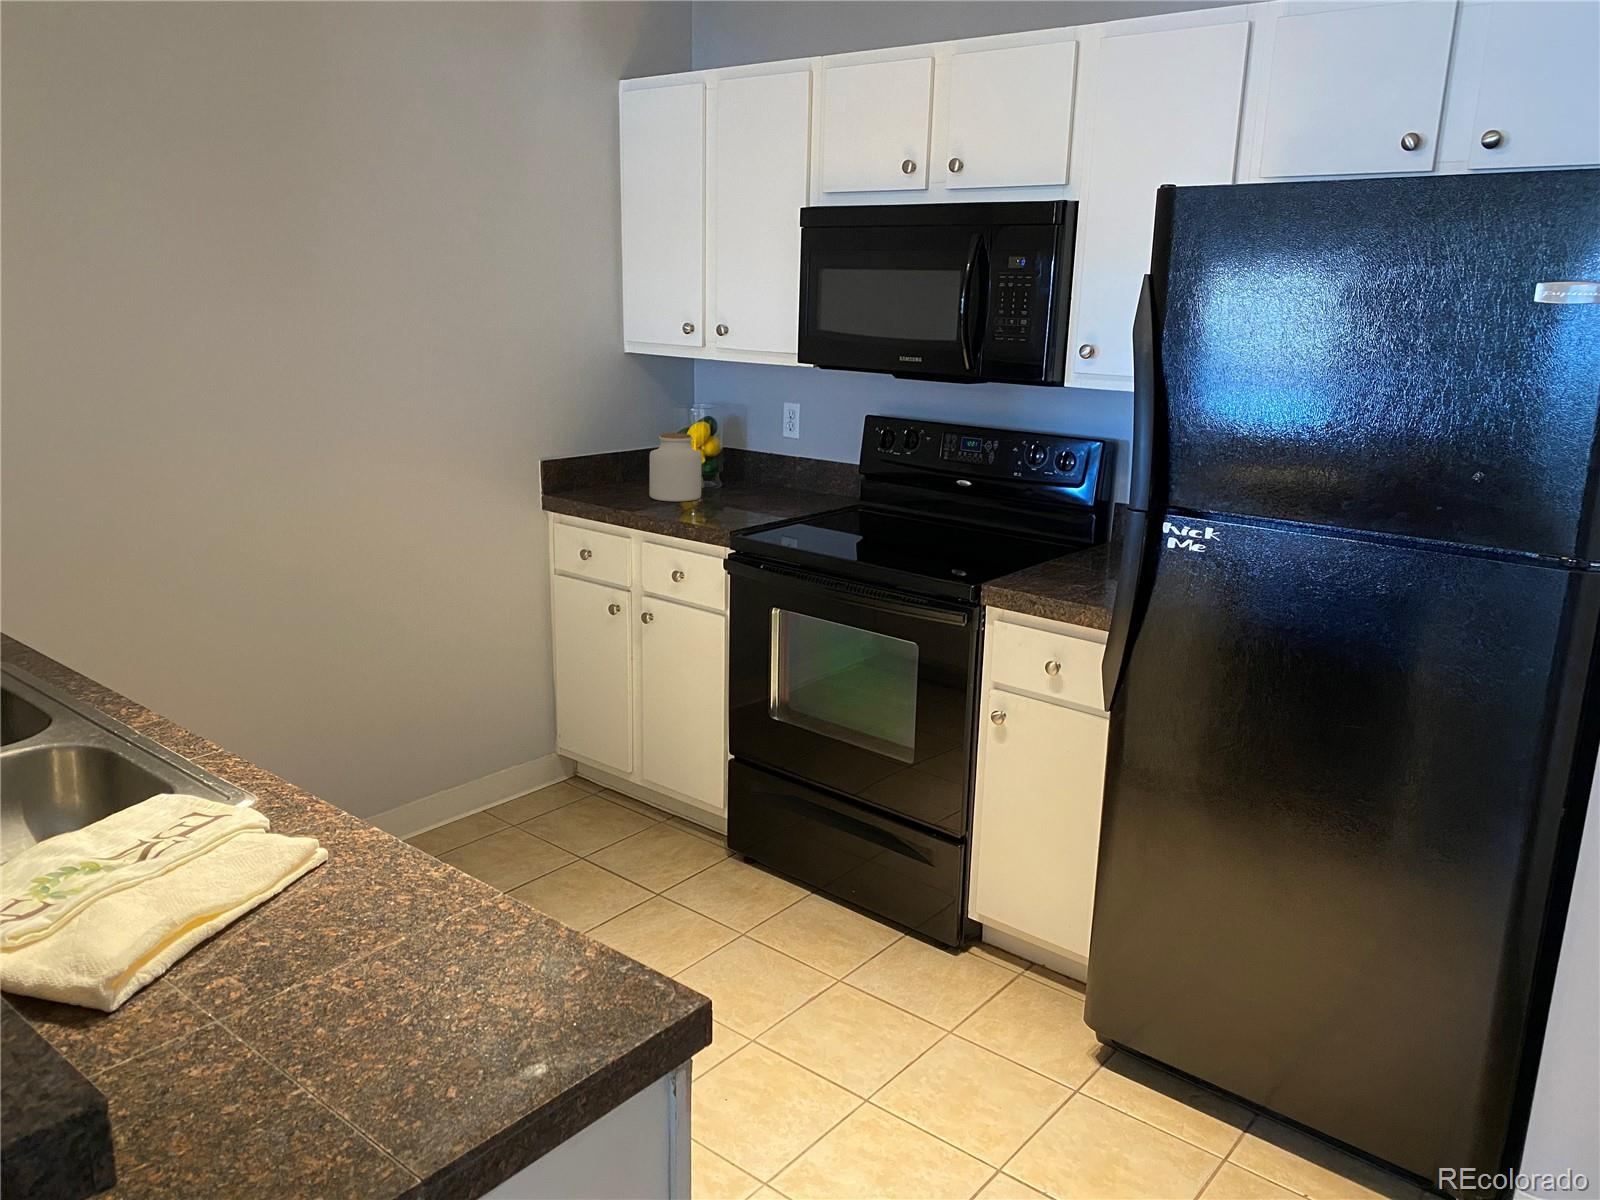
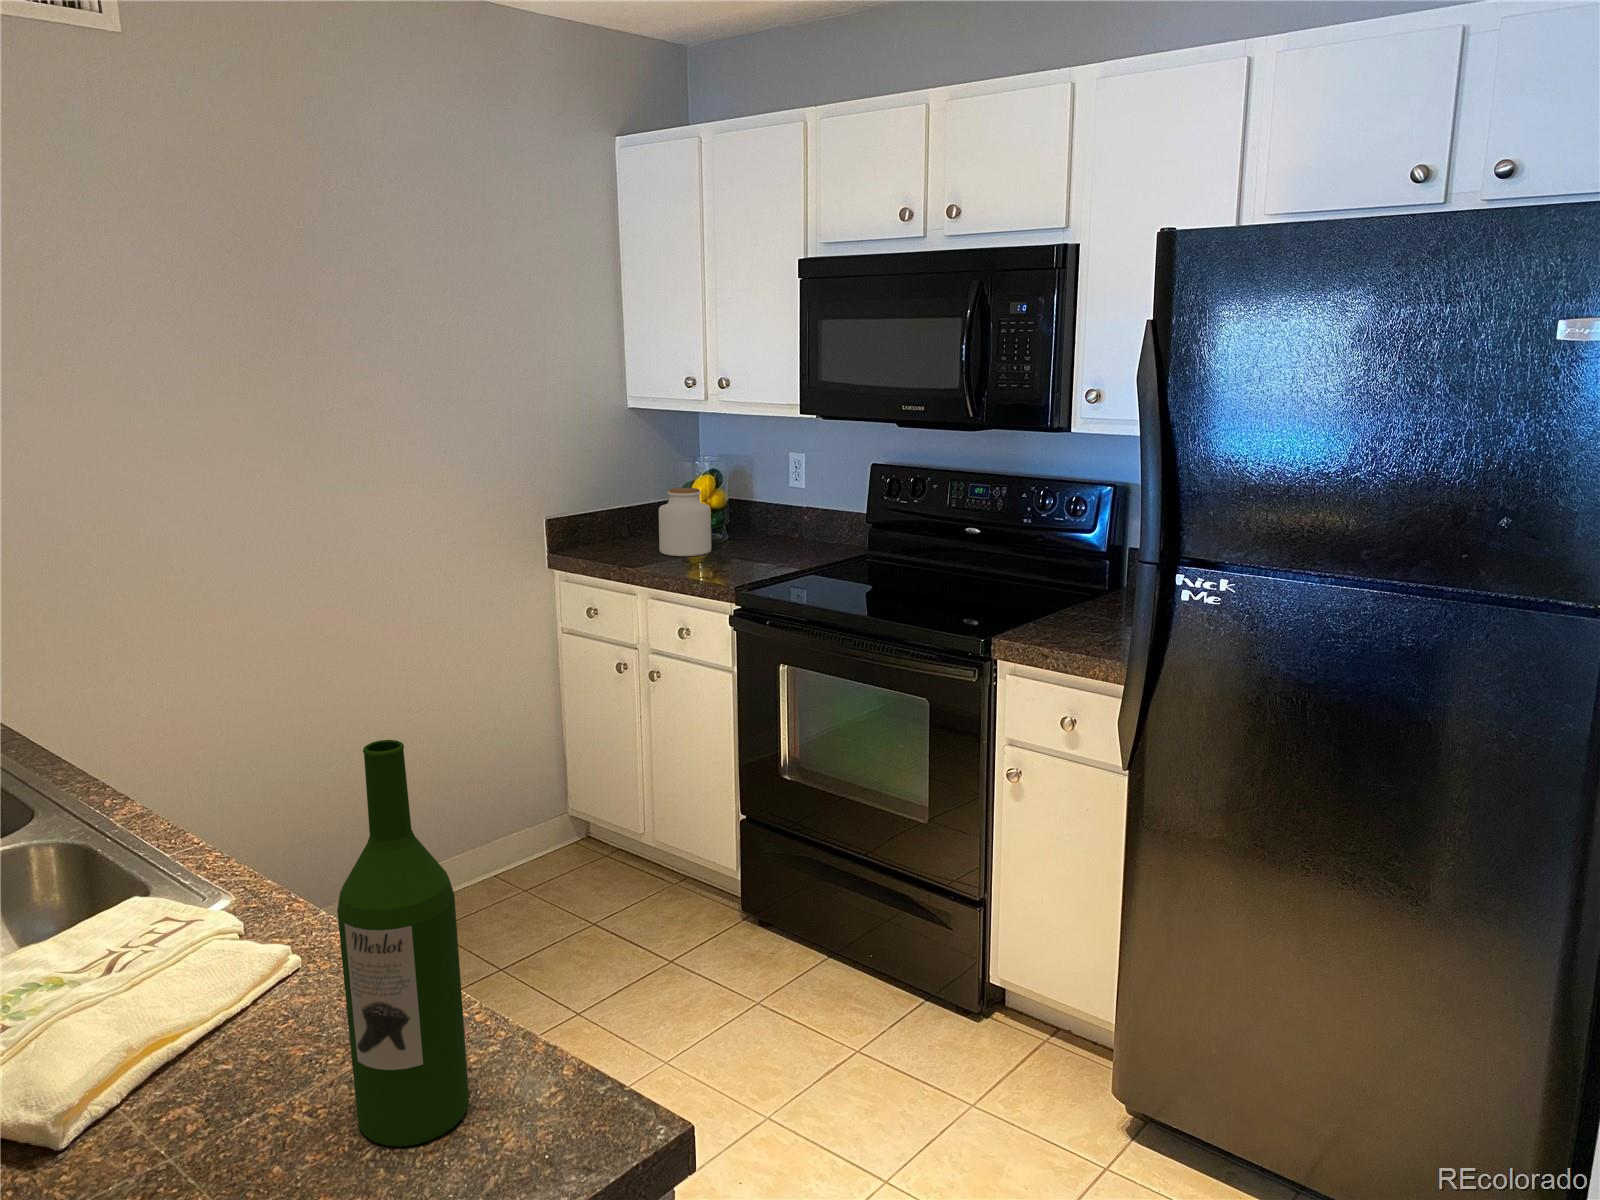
wine bottle: none [381,633,497,1013] -> present [337,740,469,1146]

